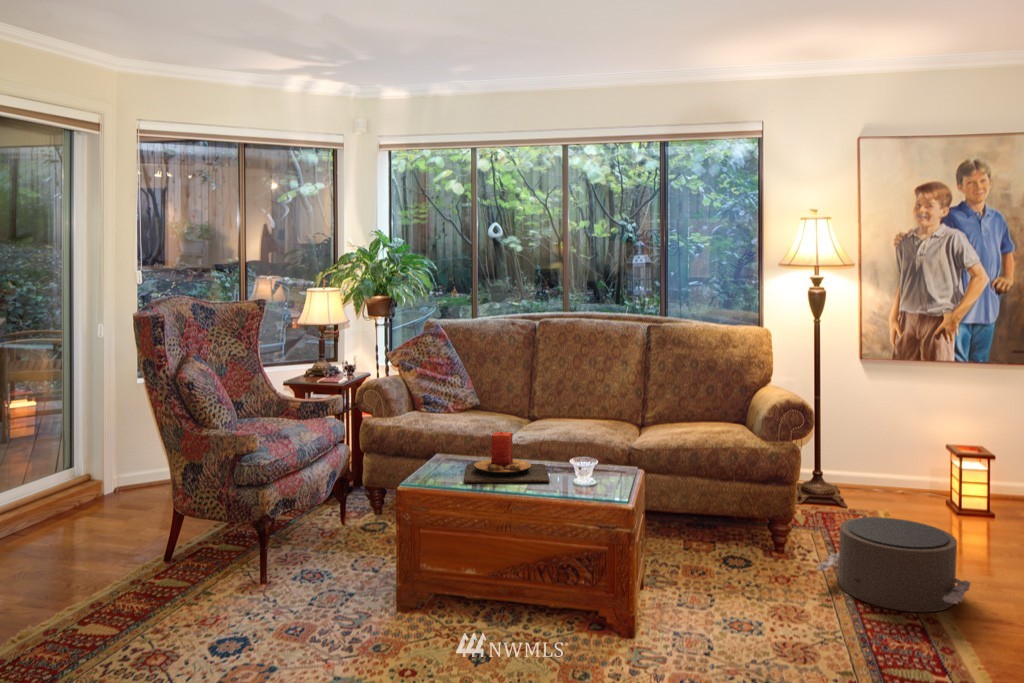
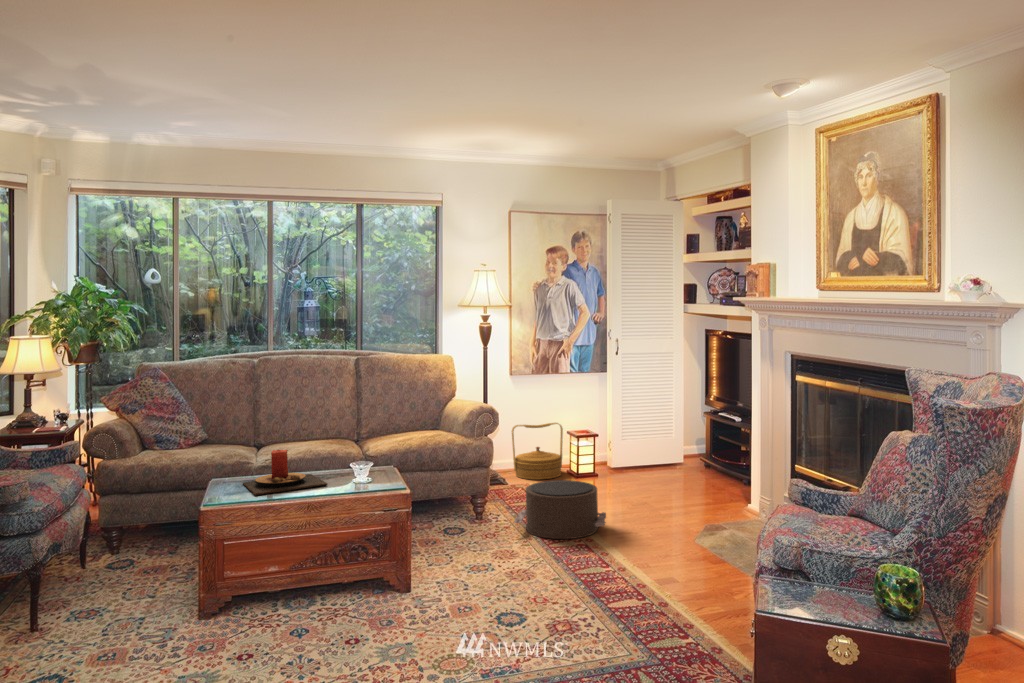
woven basket: none [857,428,938,509] -> present [512,423,563,480]

